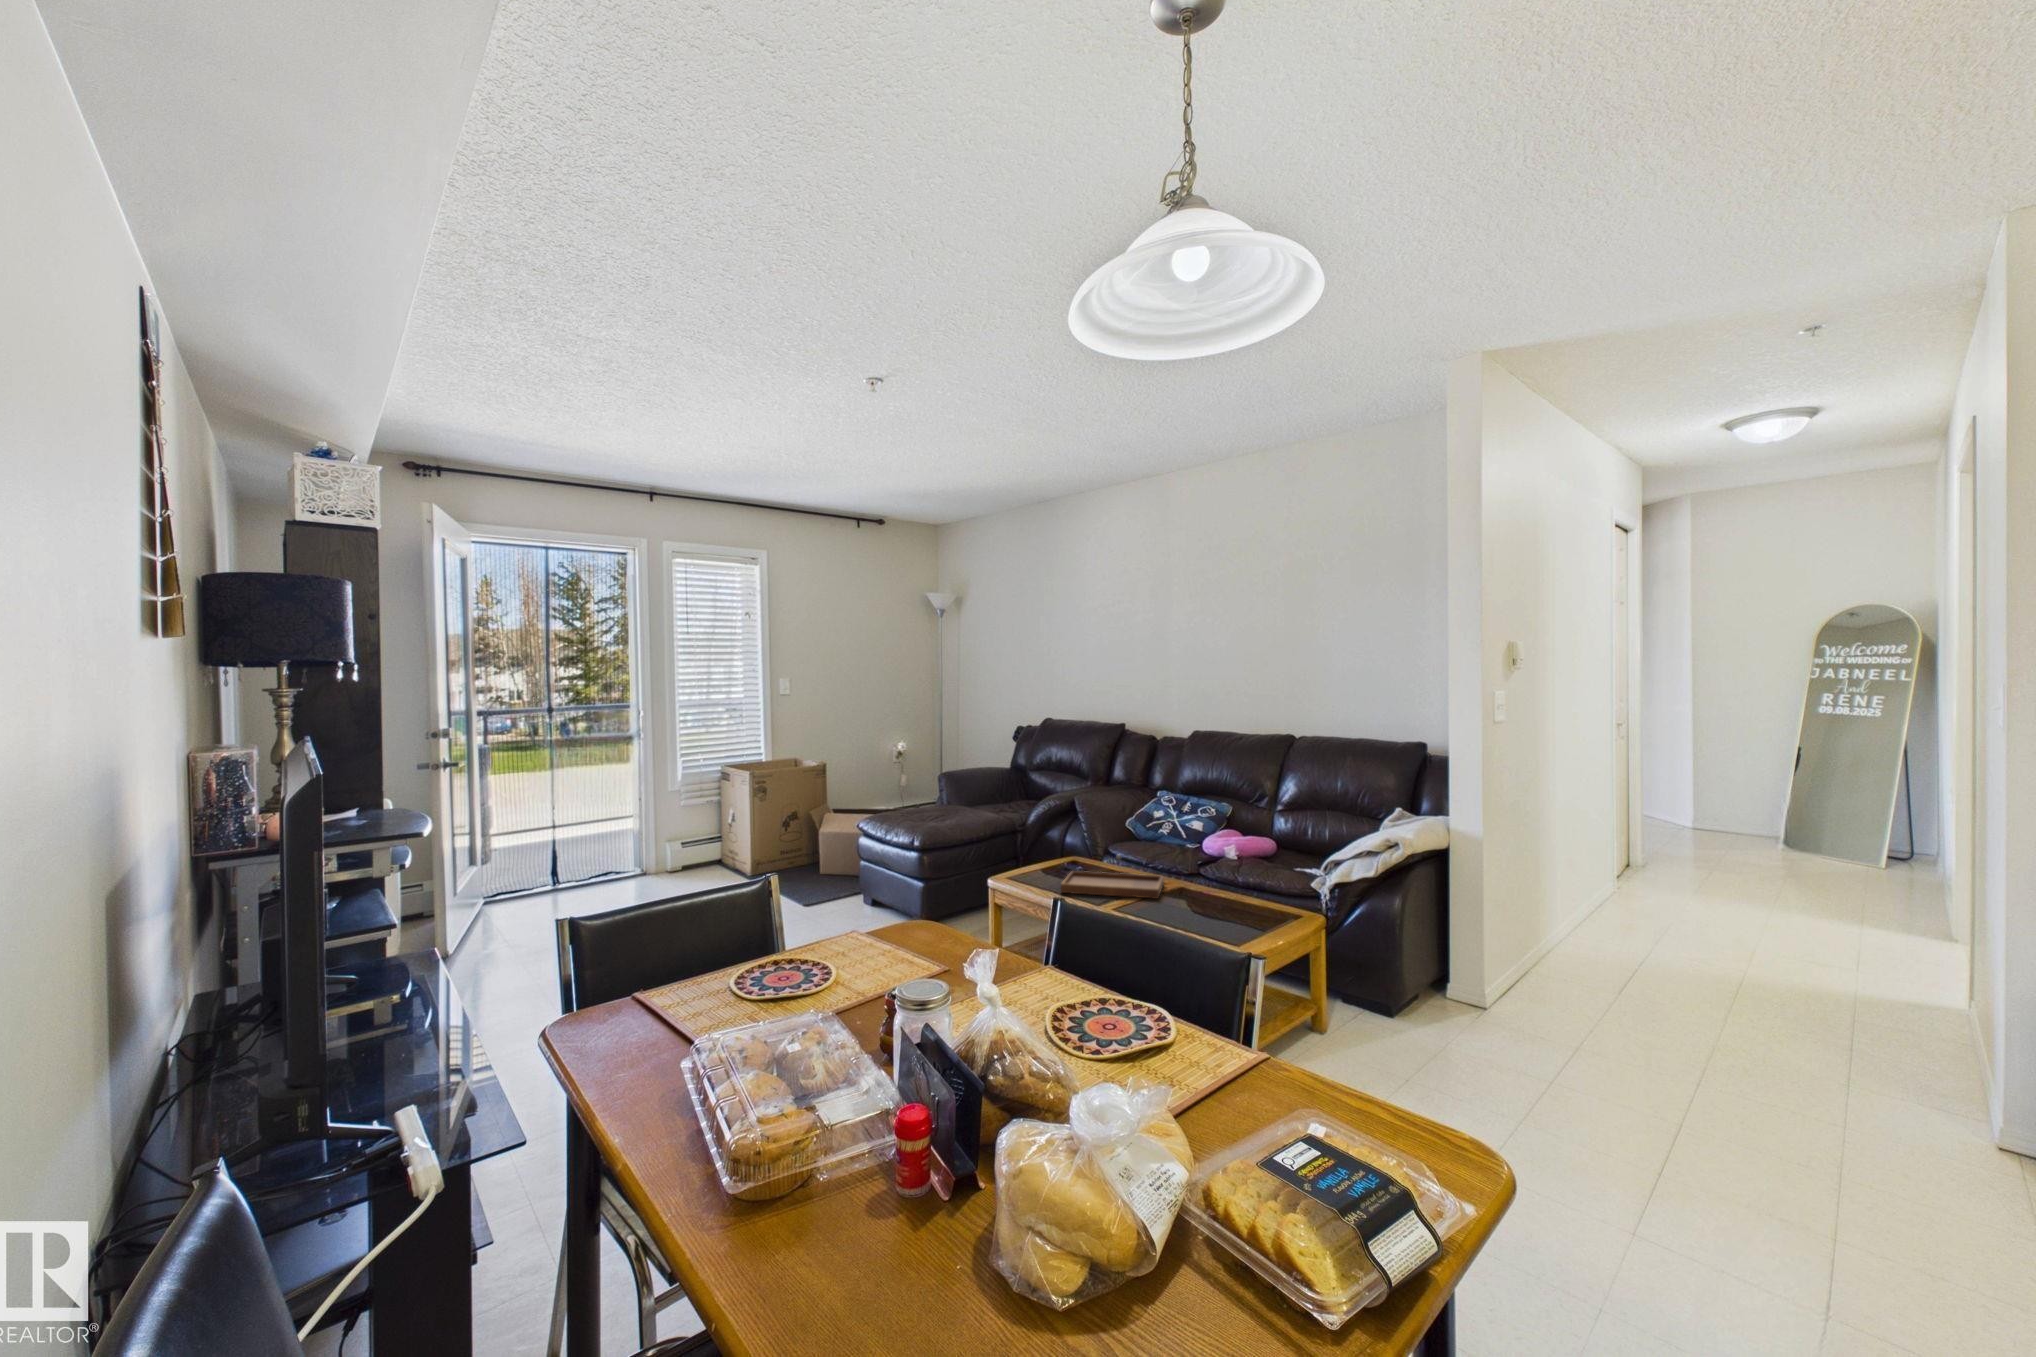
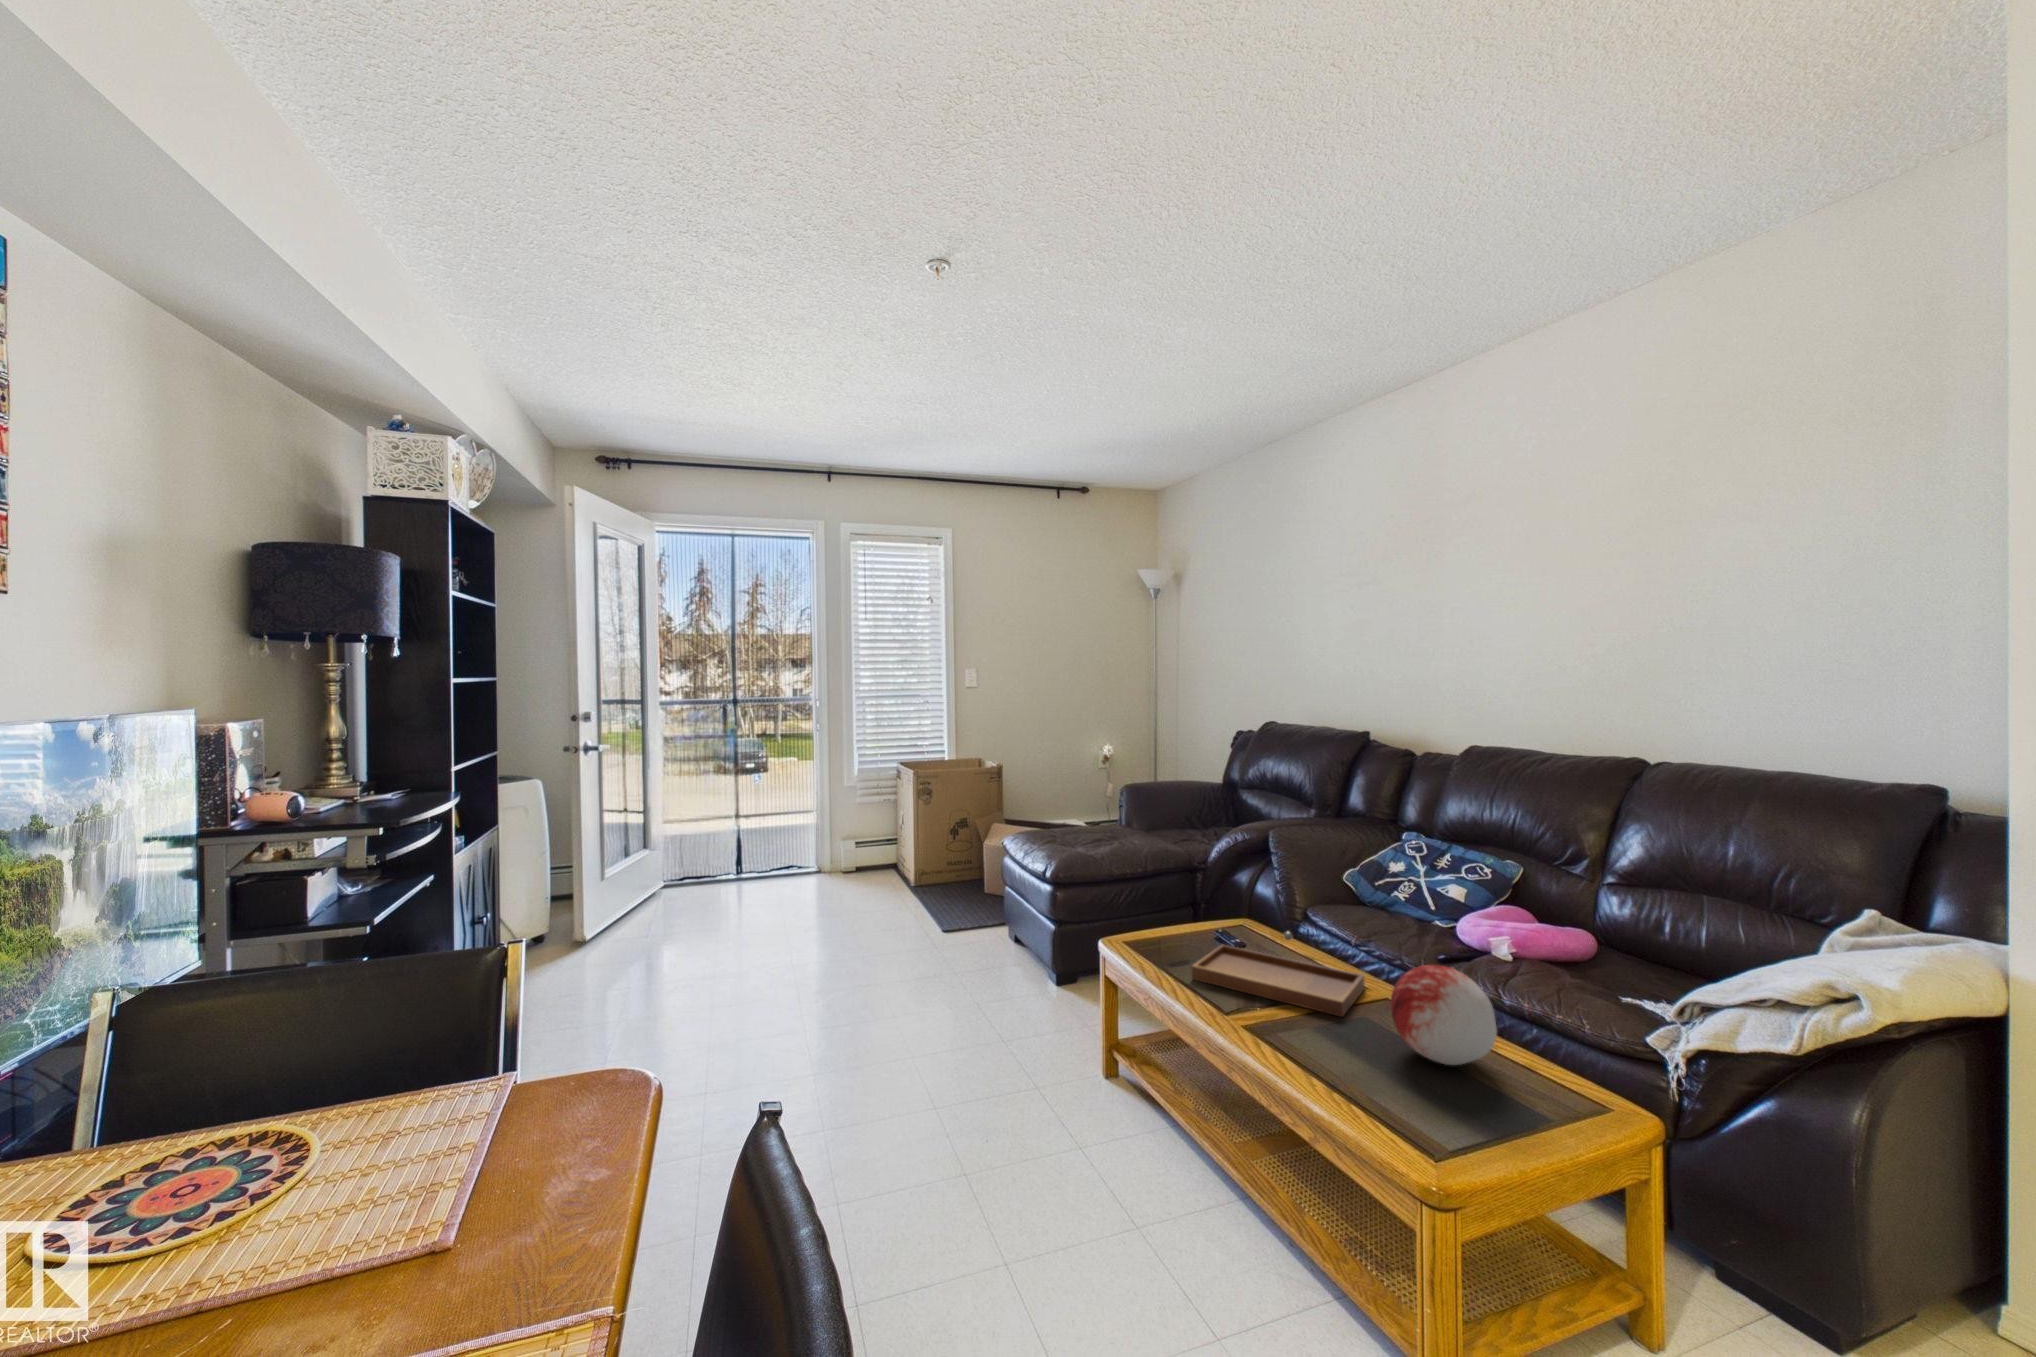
decorative orb: none [1189,856,1244,910] -> present [1390,965,1497,1065]

